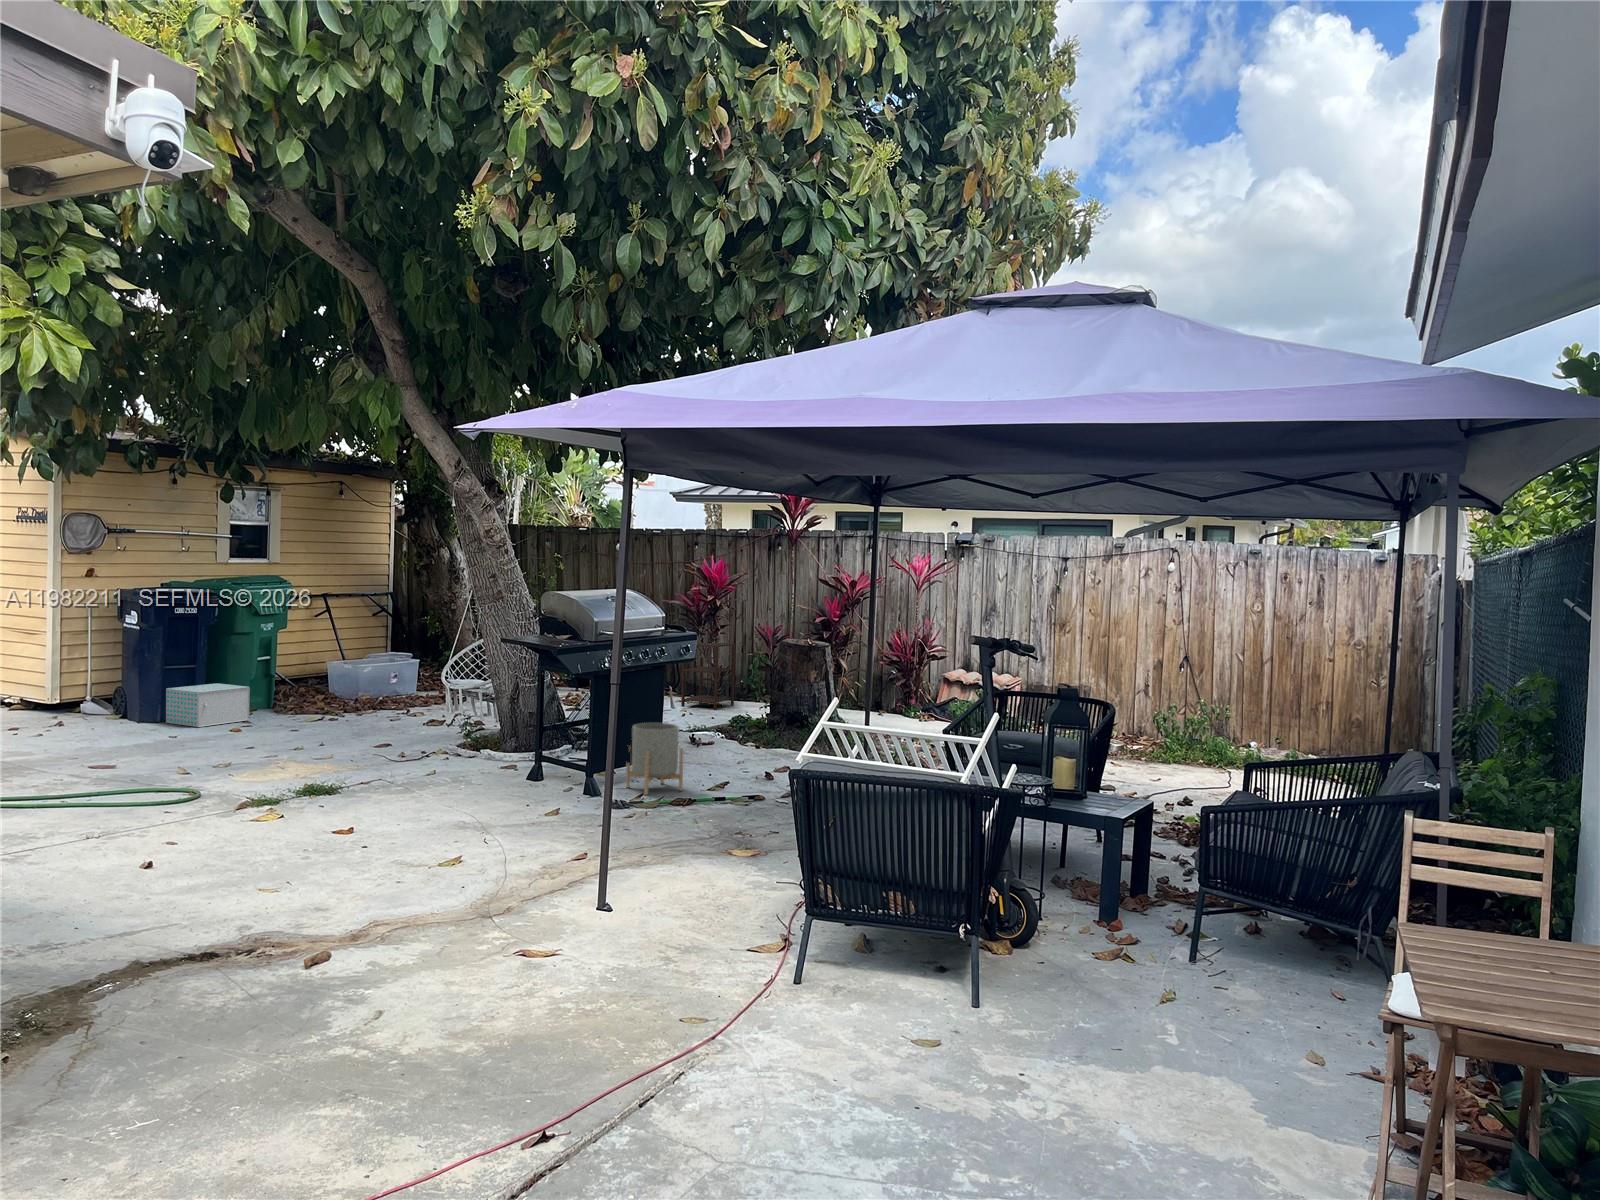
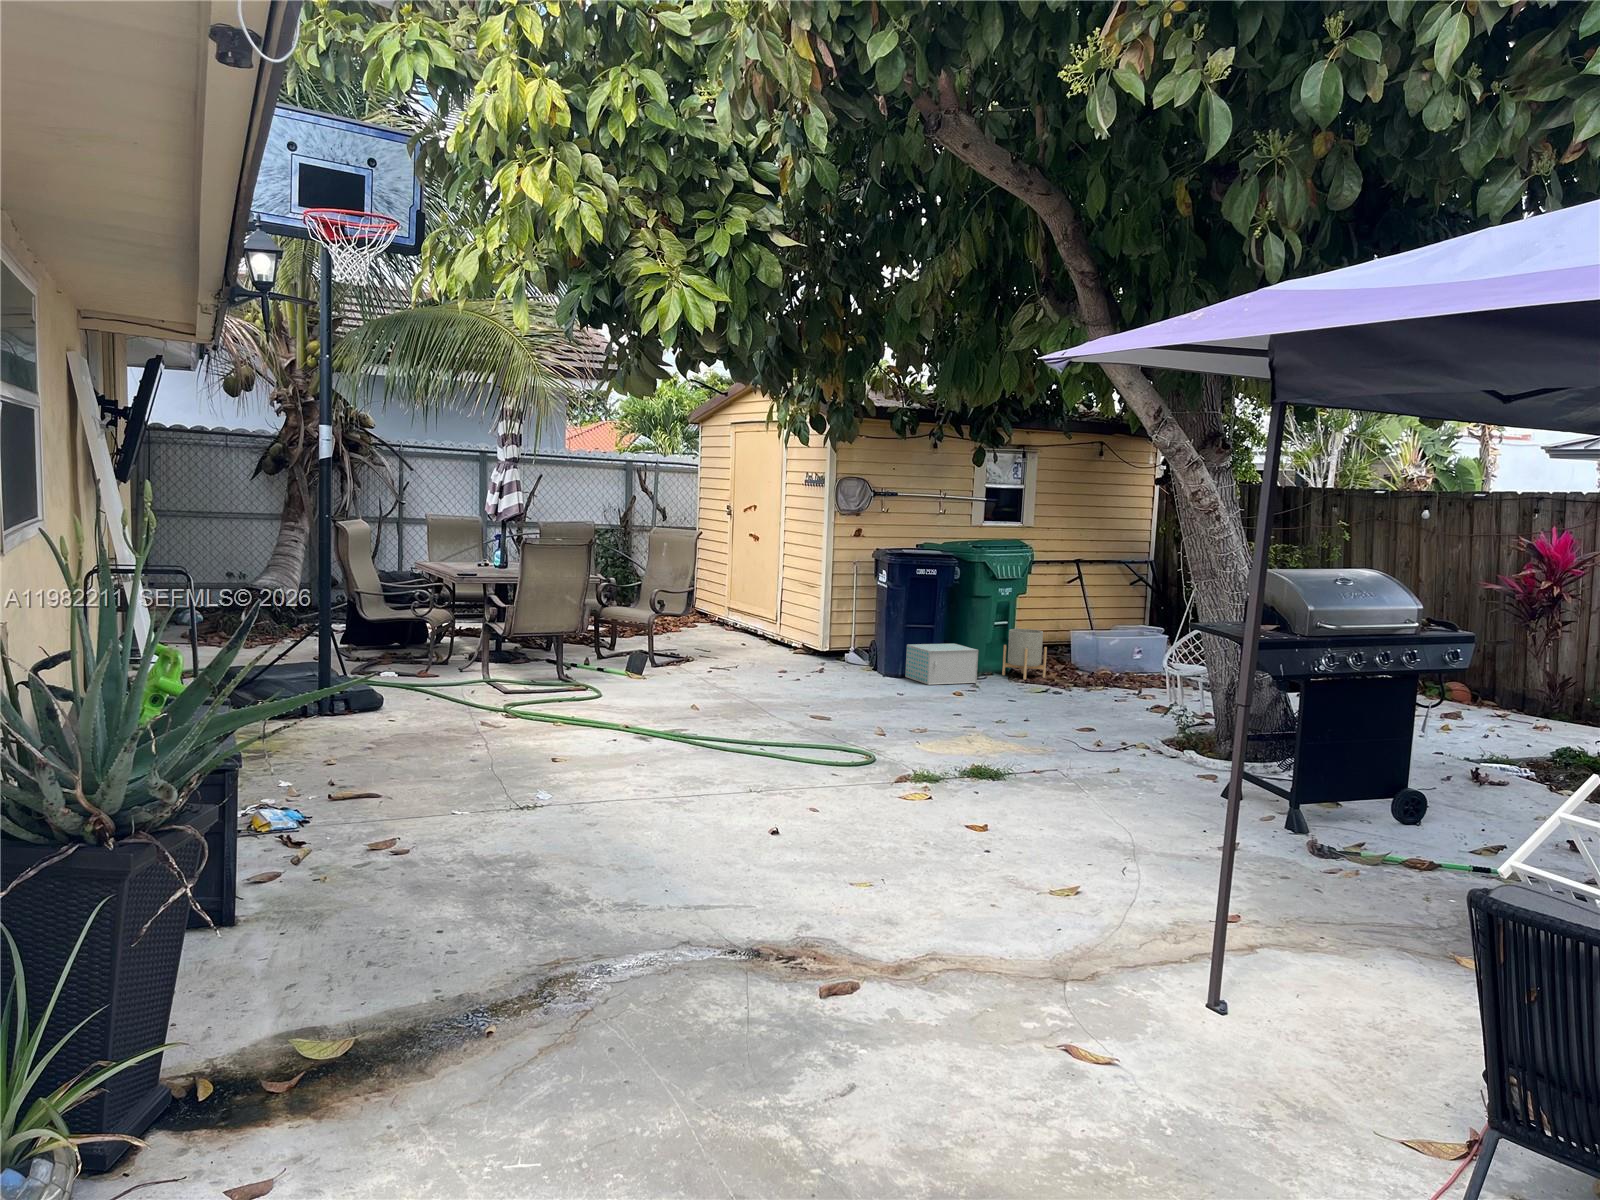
side table: present [681,641,735,710] -> none [1490,641,1583,735]
planter: present [626,723,684,795] -> present [1002,629,1047,680]

